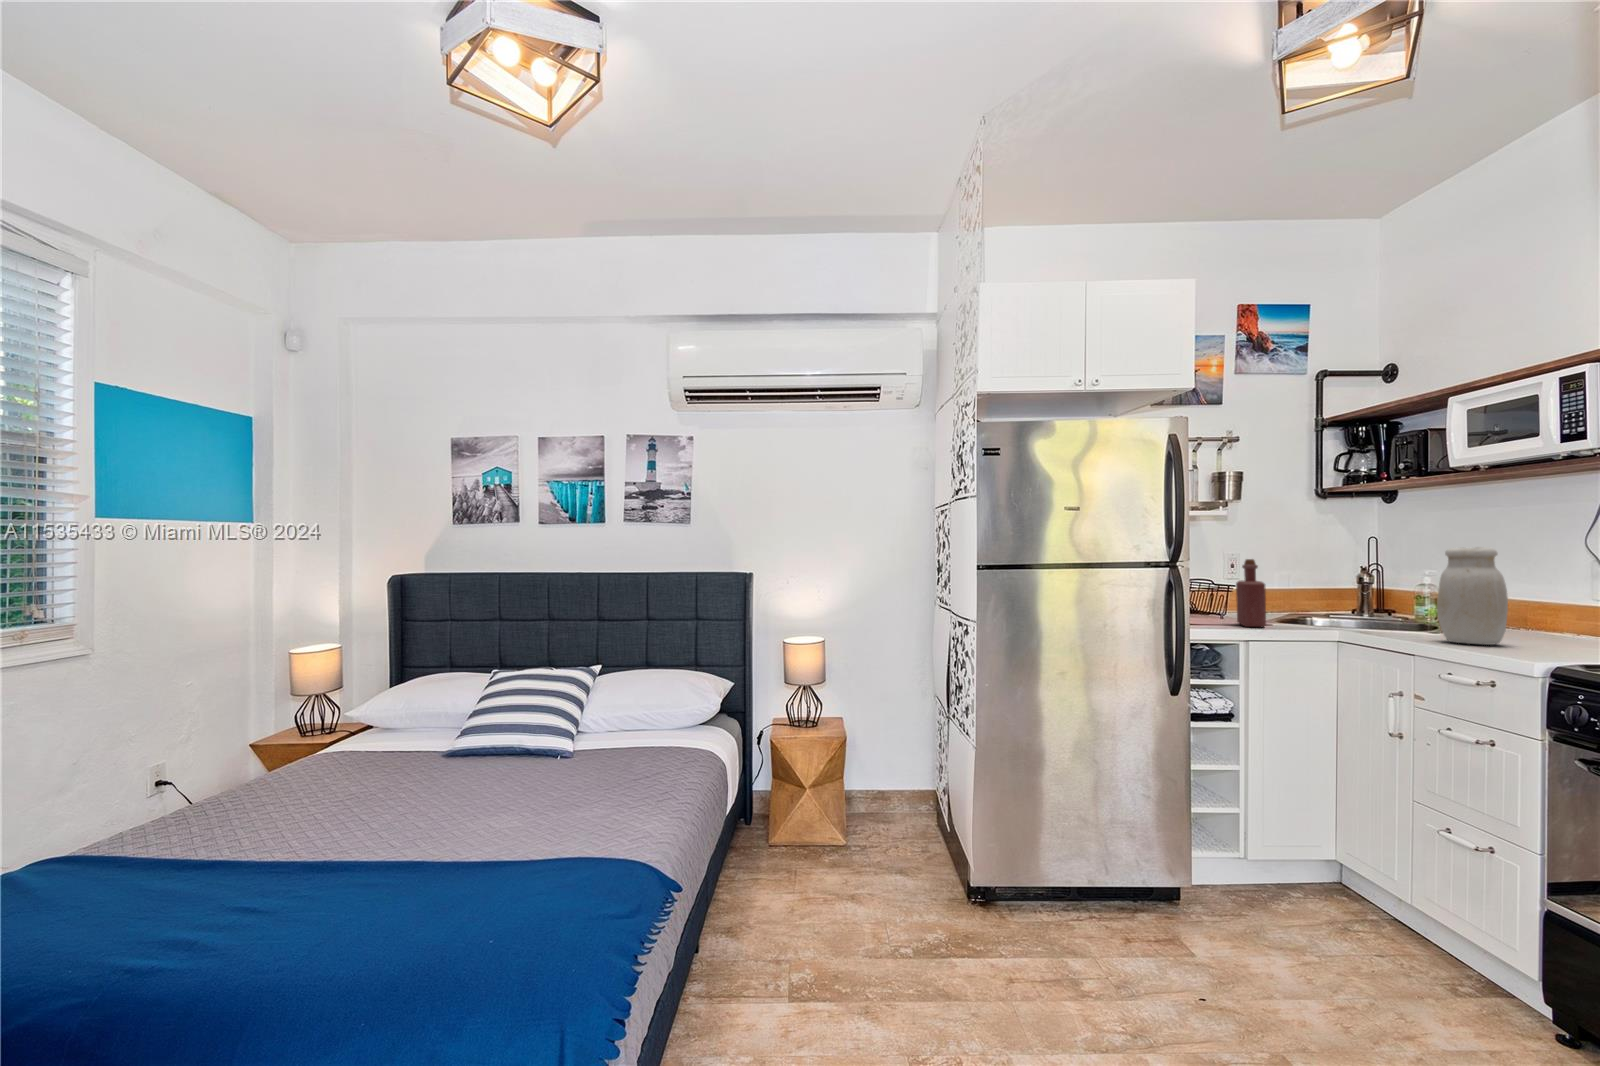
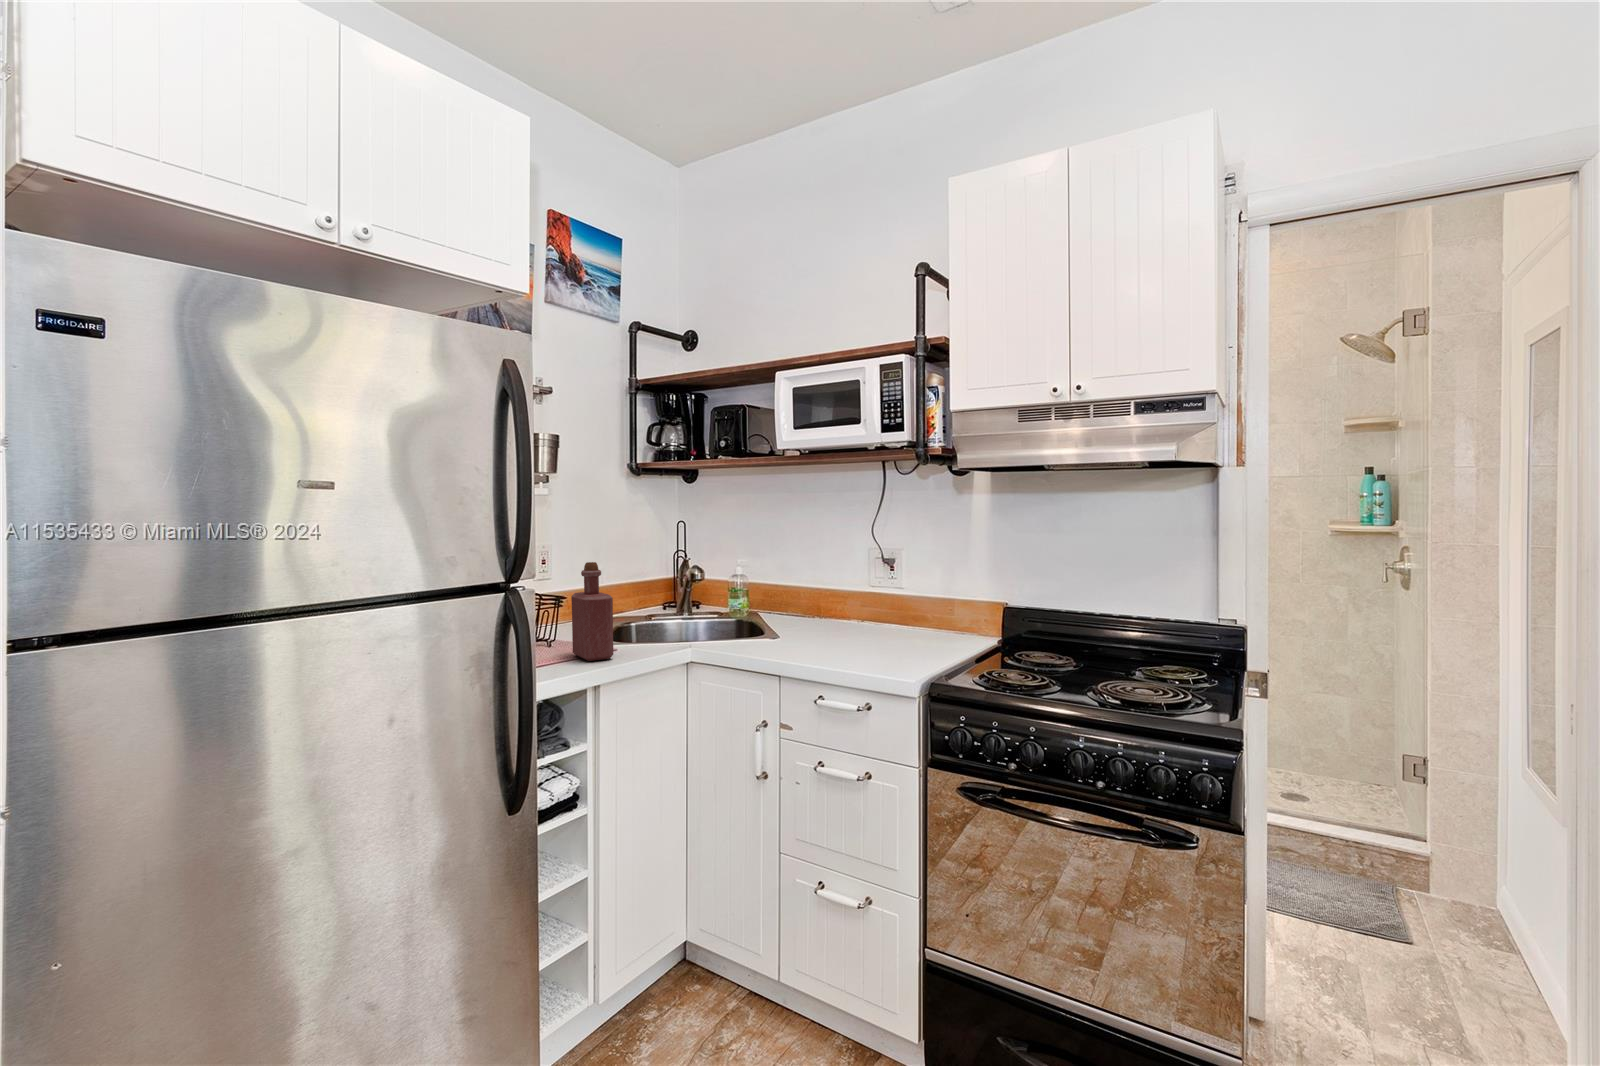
jar: present [1437,547,1508,645] -> none [793,544,851,656]

